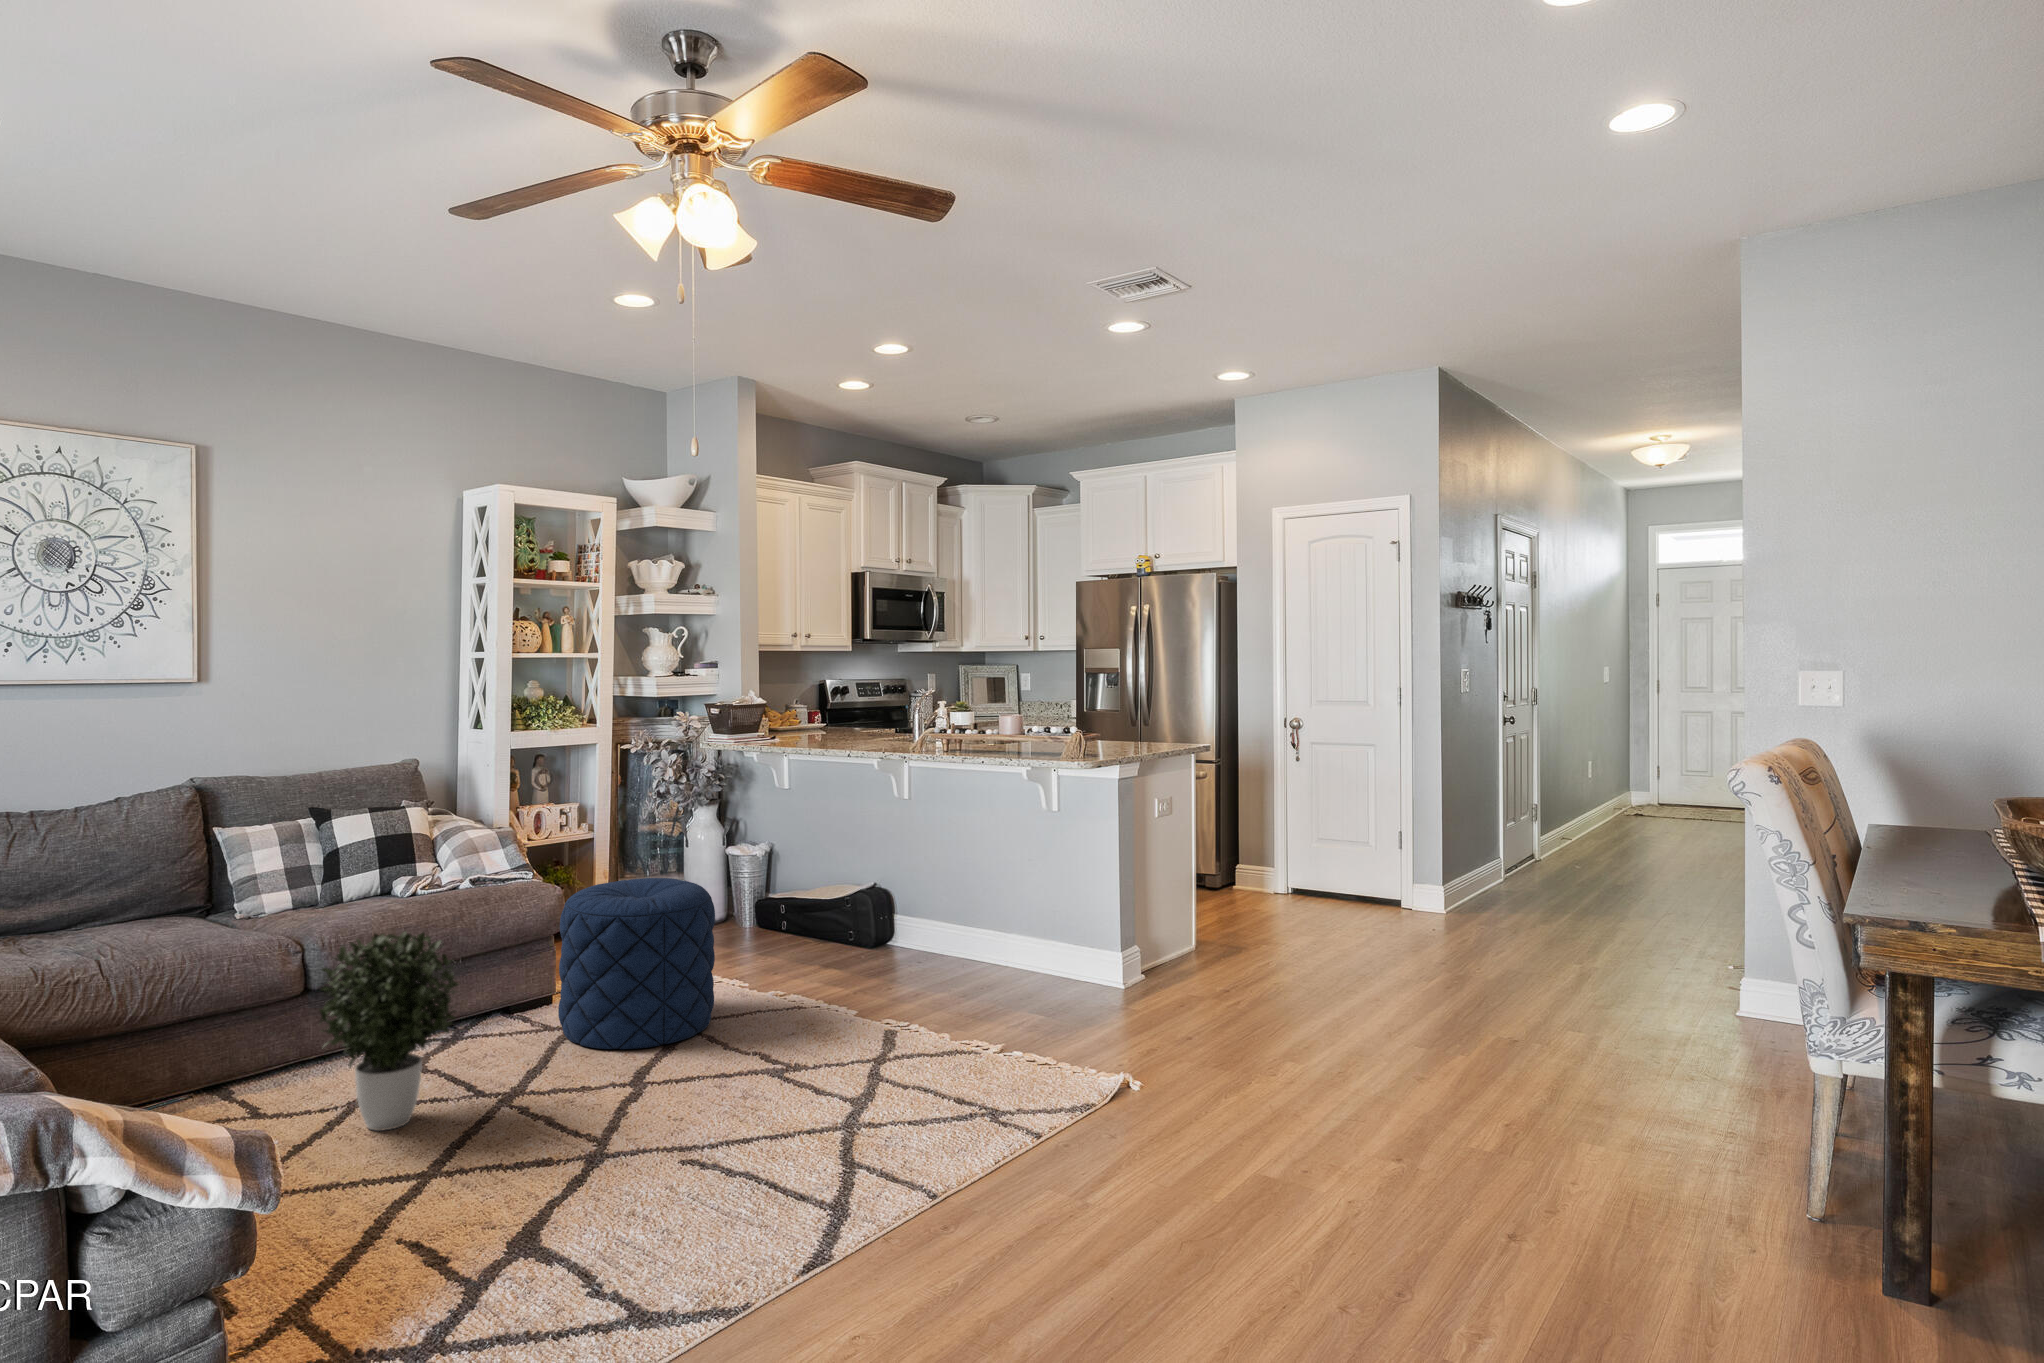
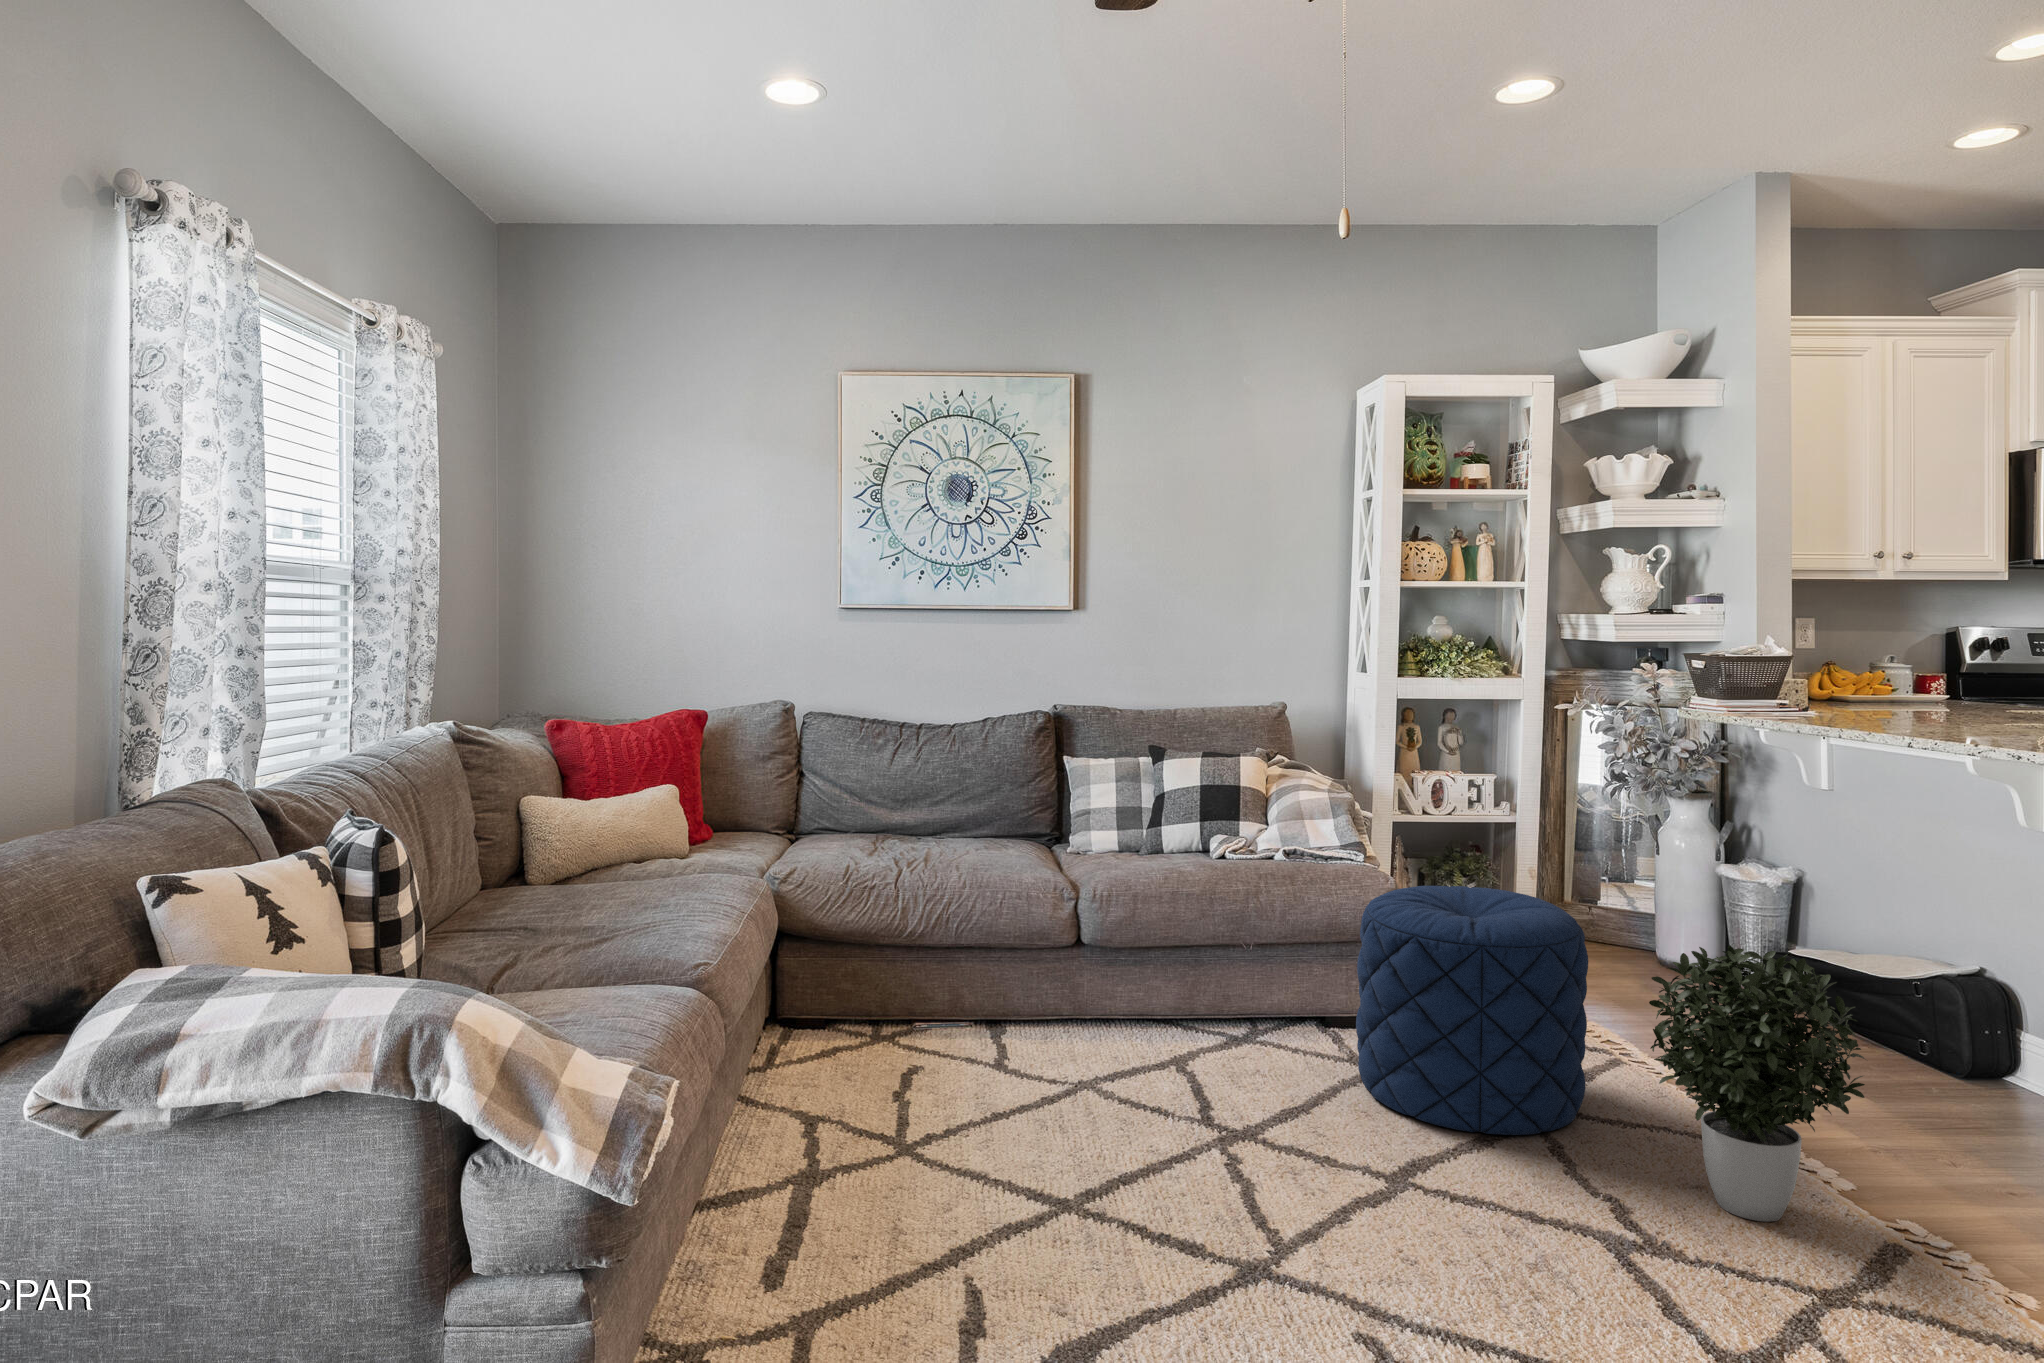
potted plant: present [319,931,459,1131] -> present [1649,945,1865,1222]

